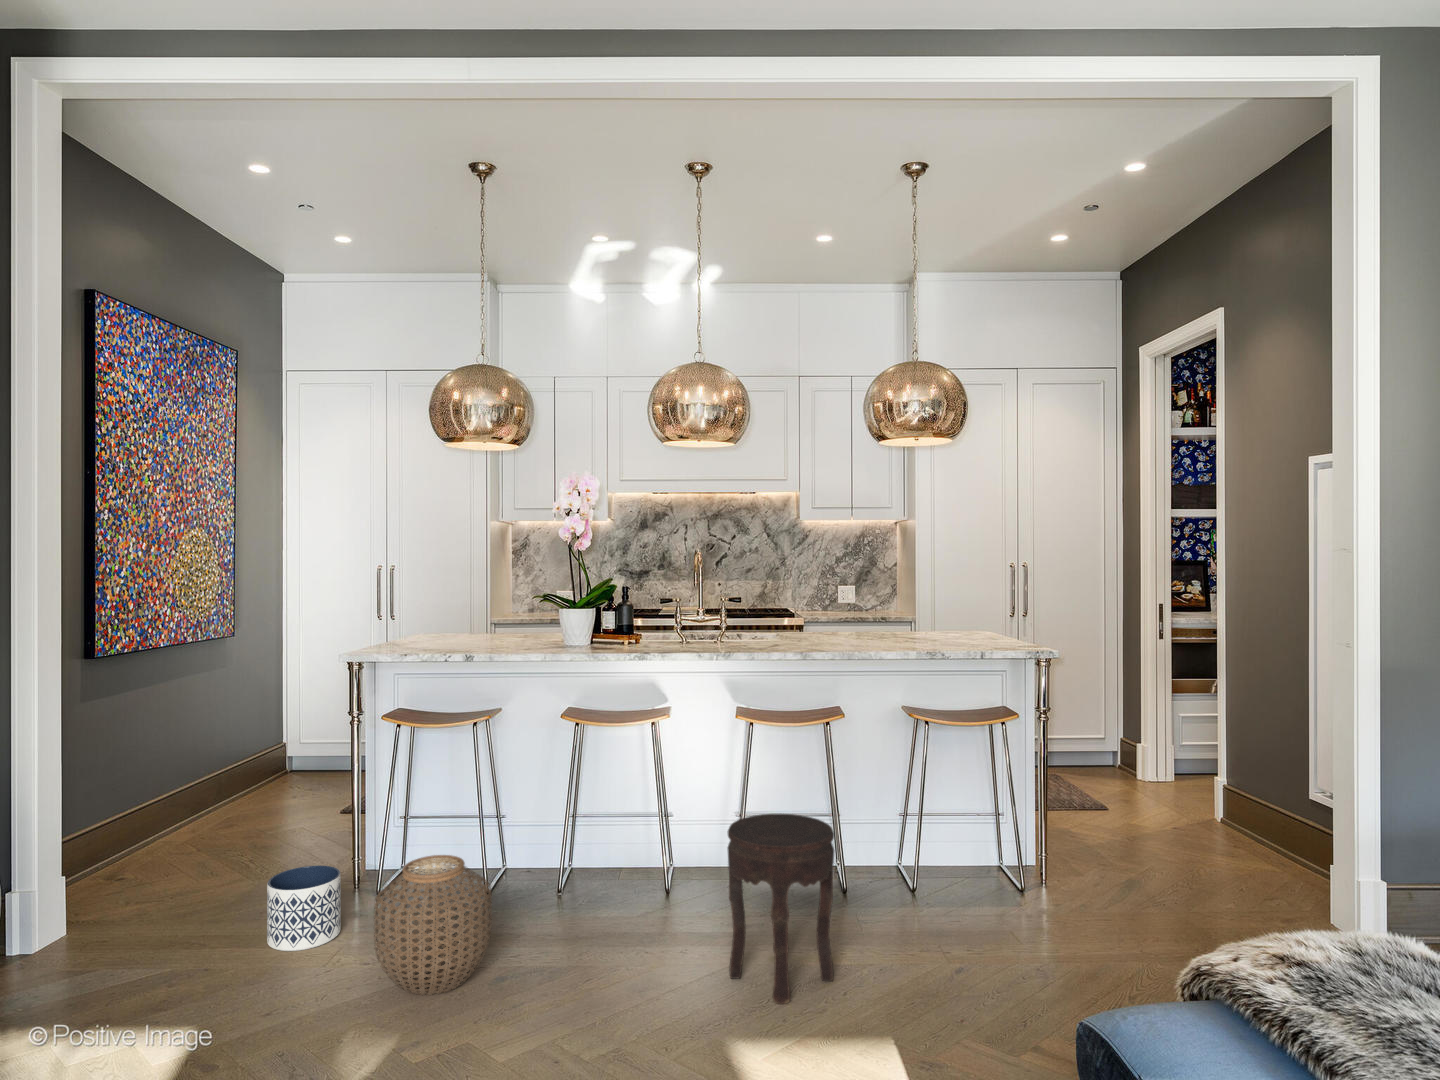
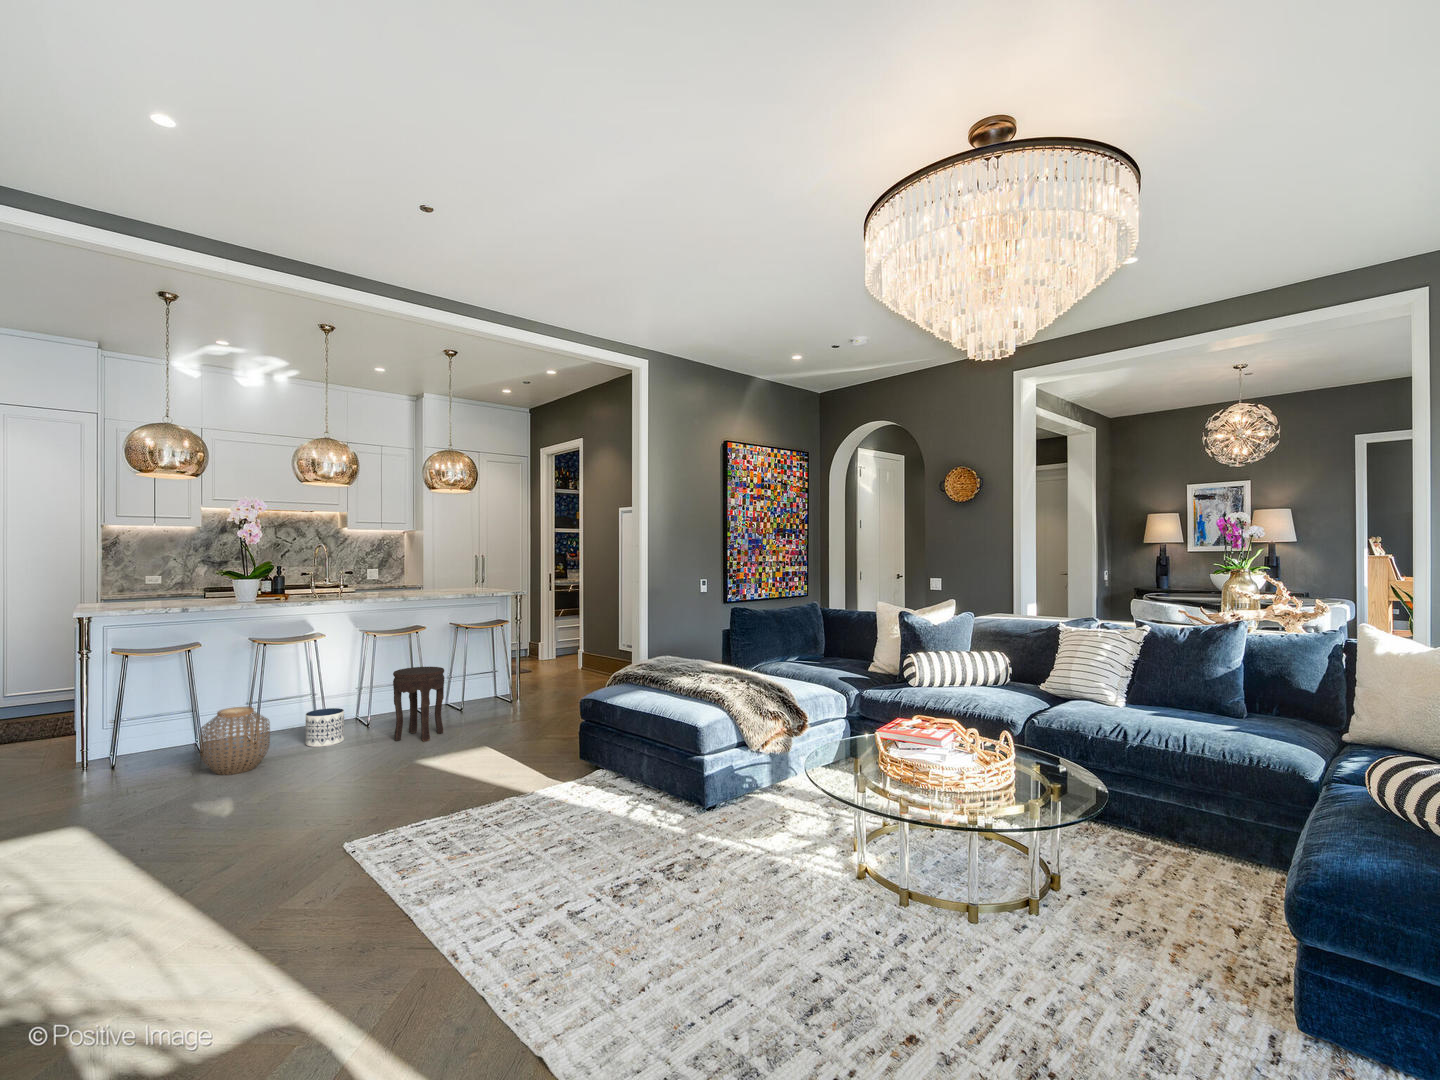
planter: present [267,865,341,951] -> present [306,708,344,747]

